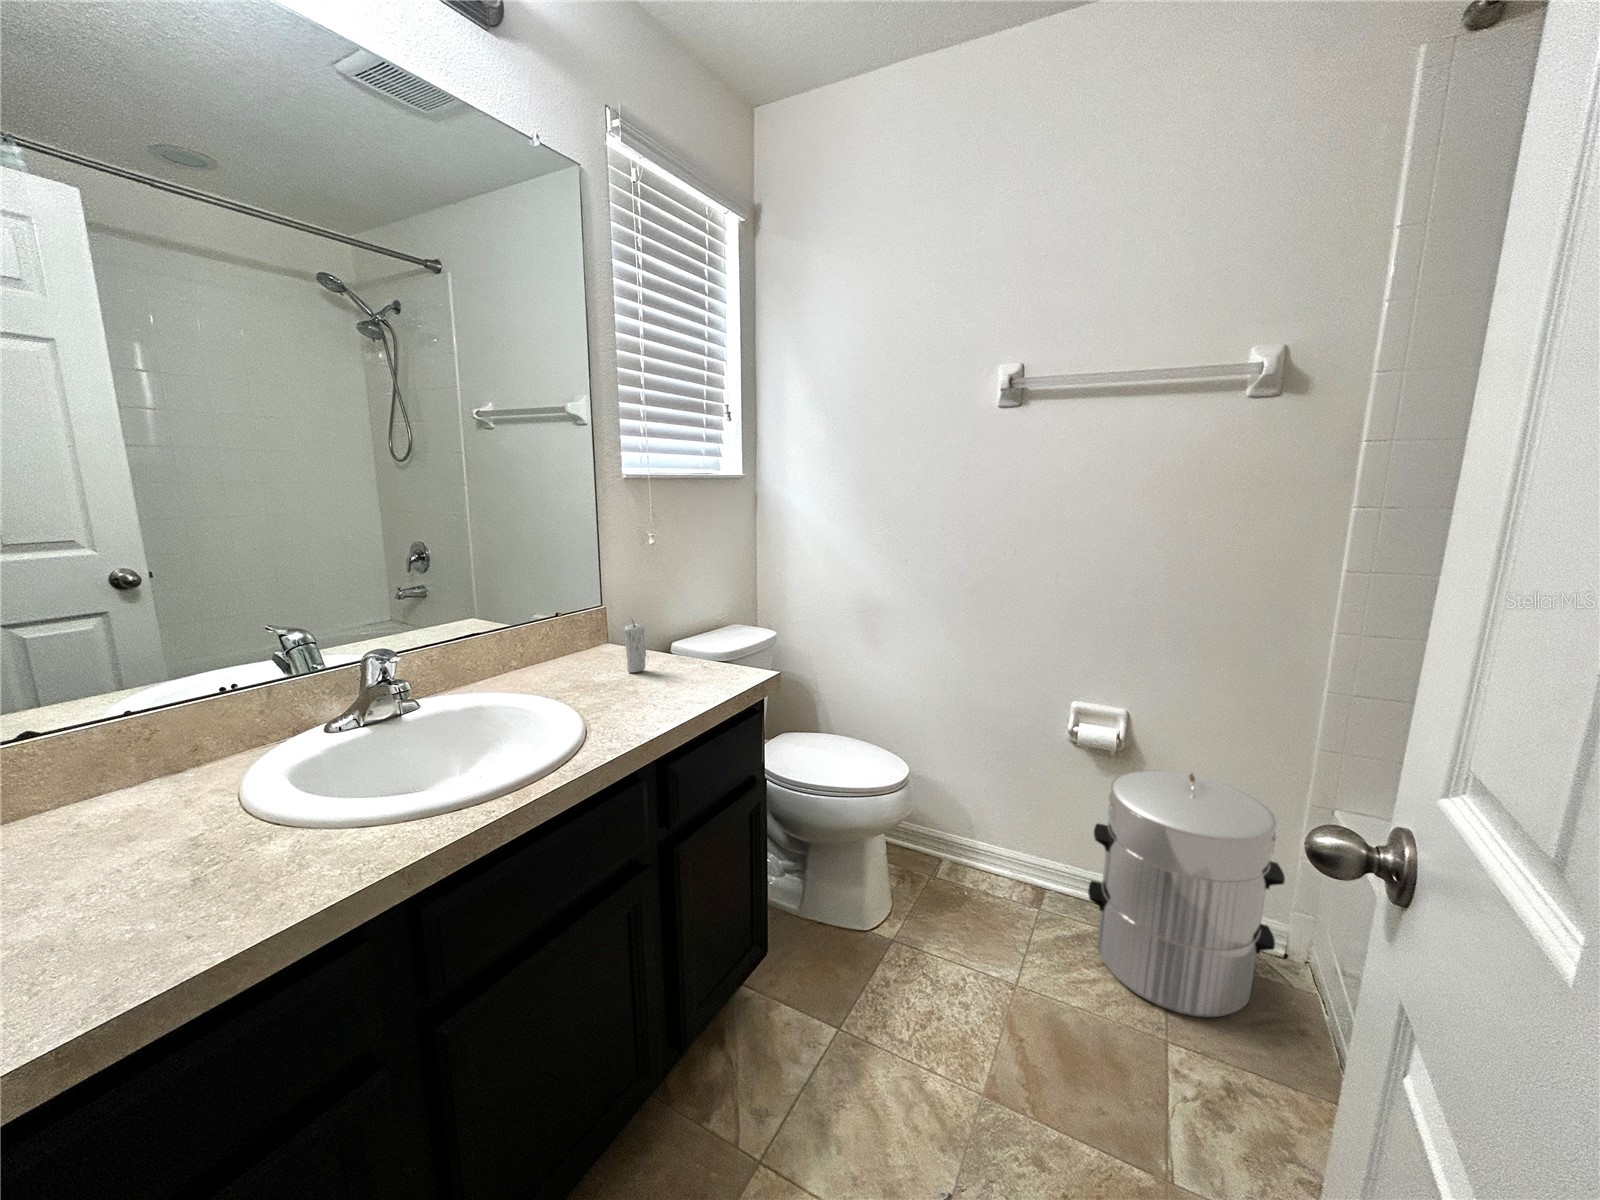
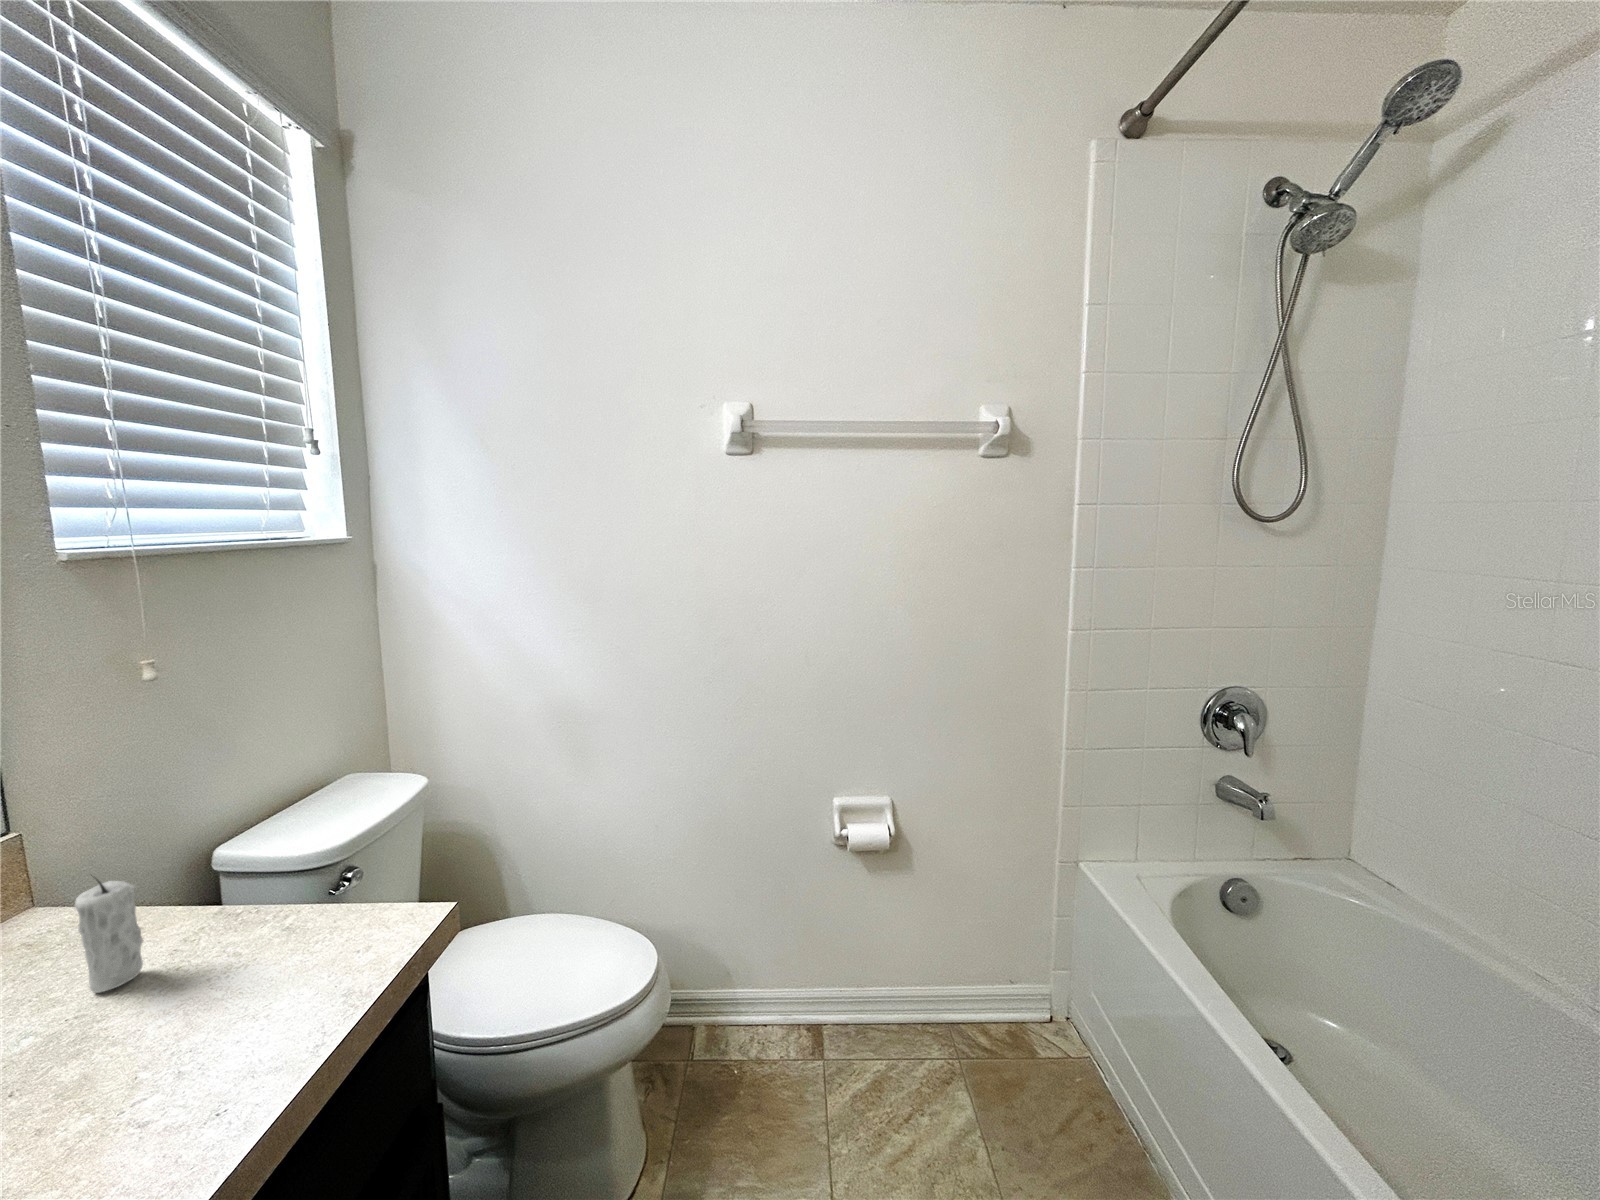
waste bin: present [1088,770,1285,1017] -> none [882,860,1071,1154]

